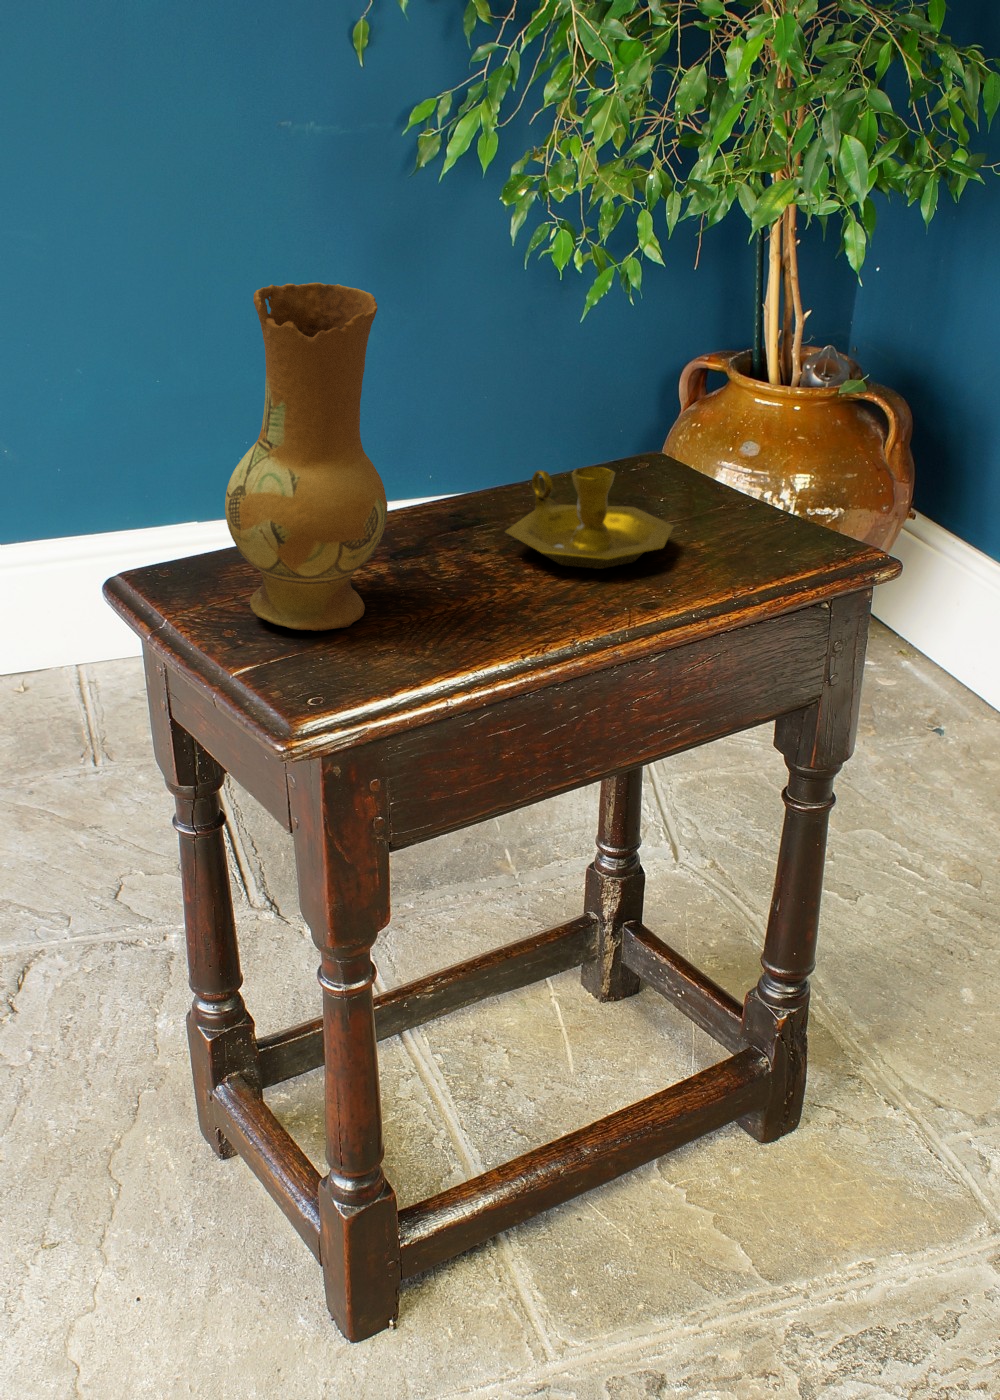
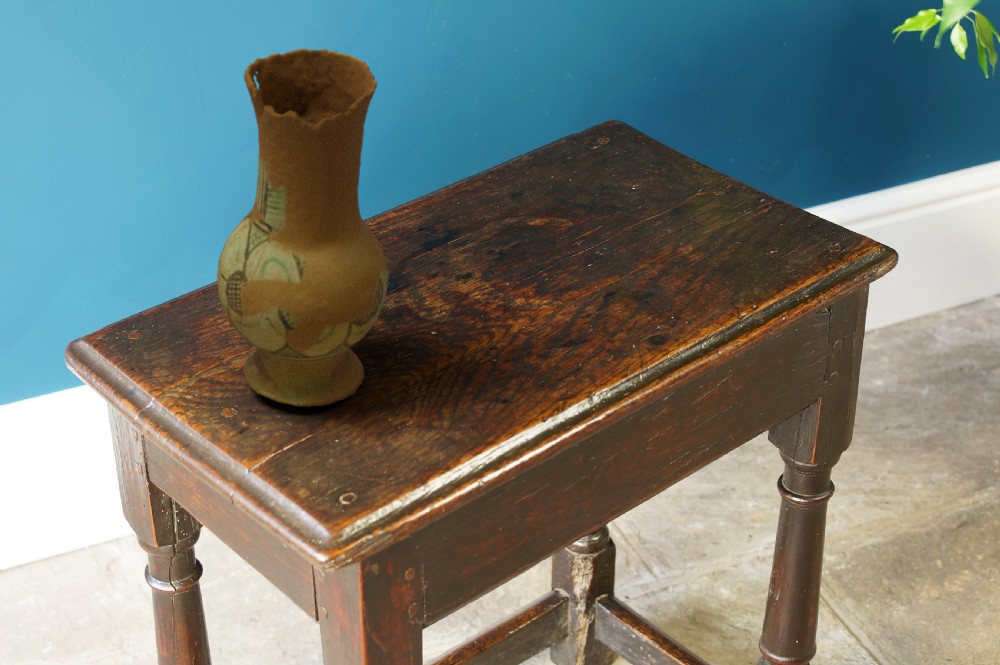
candlestick: present [505,466,674,569] -> none [490,179,663,295]

